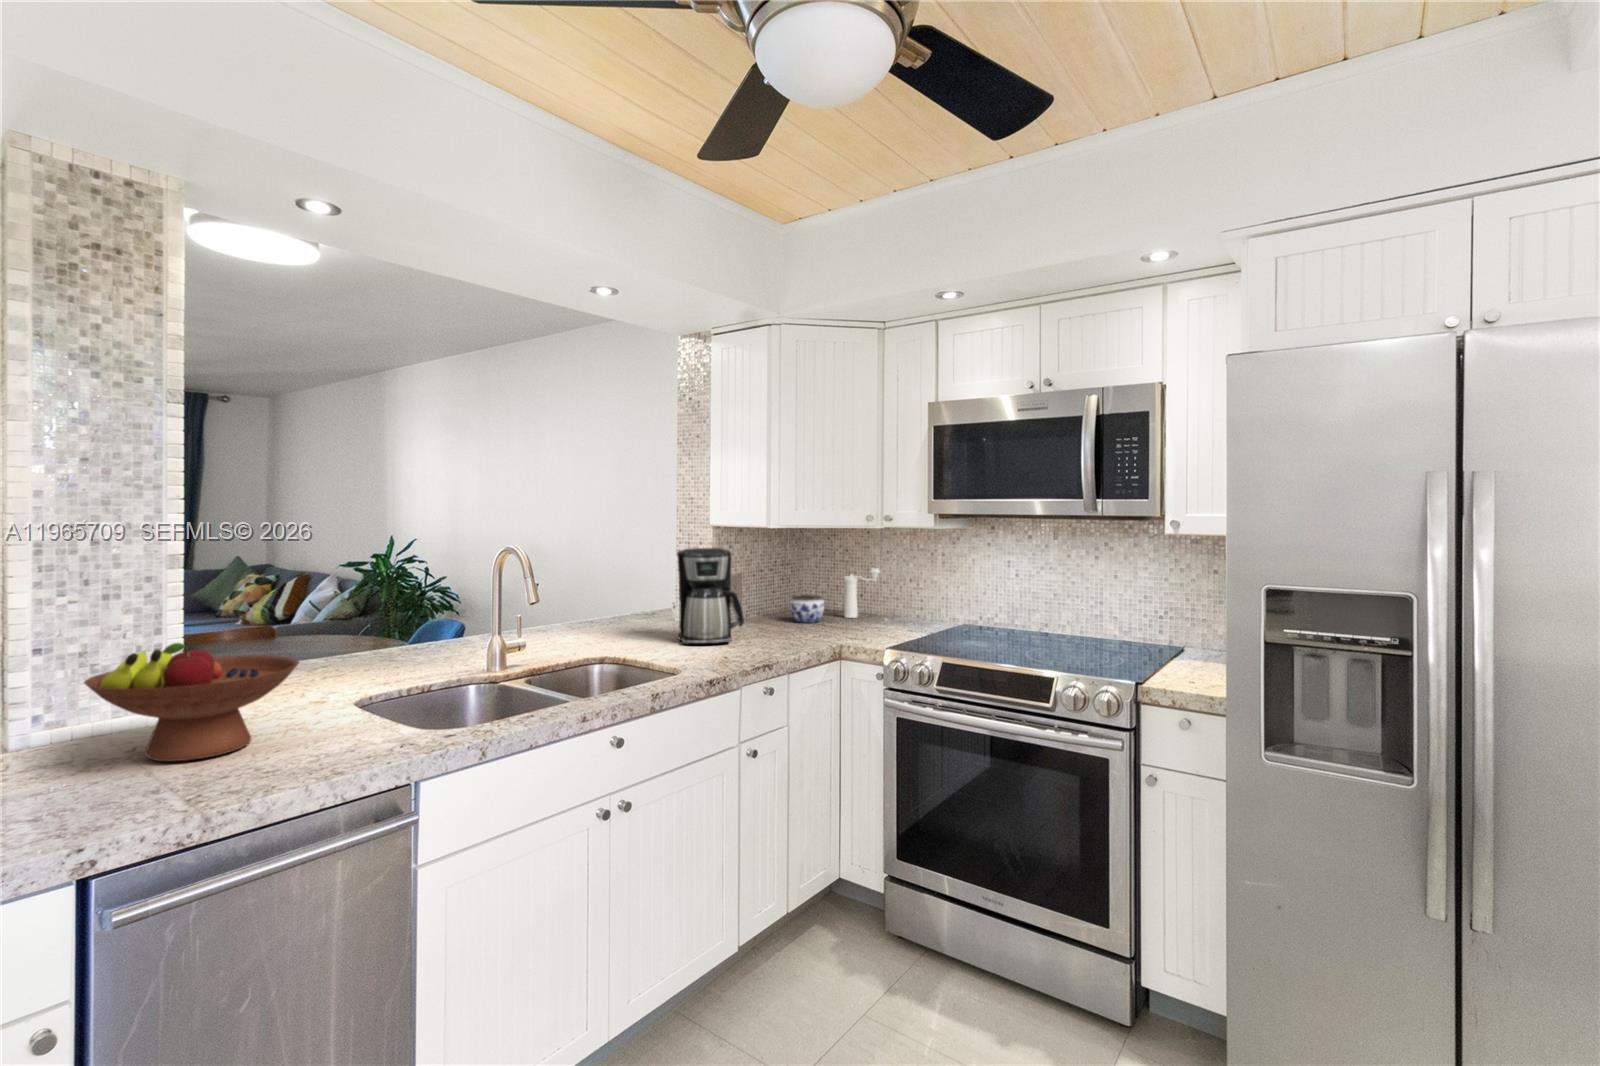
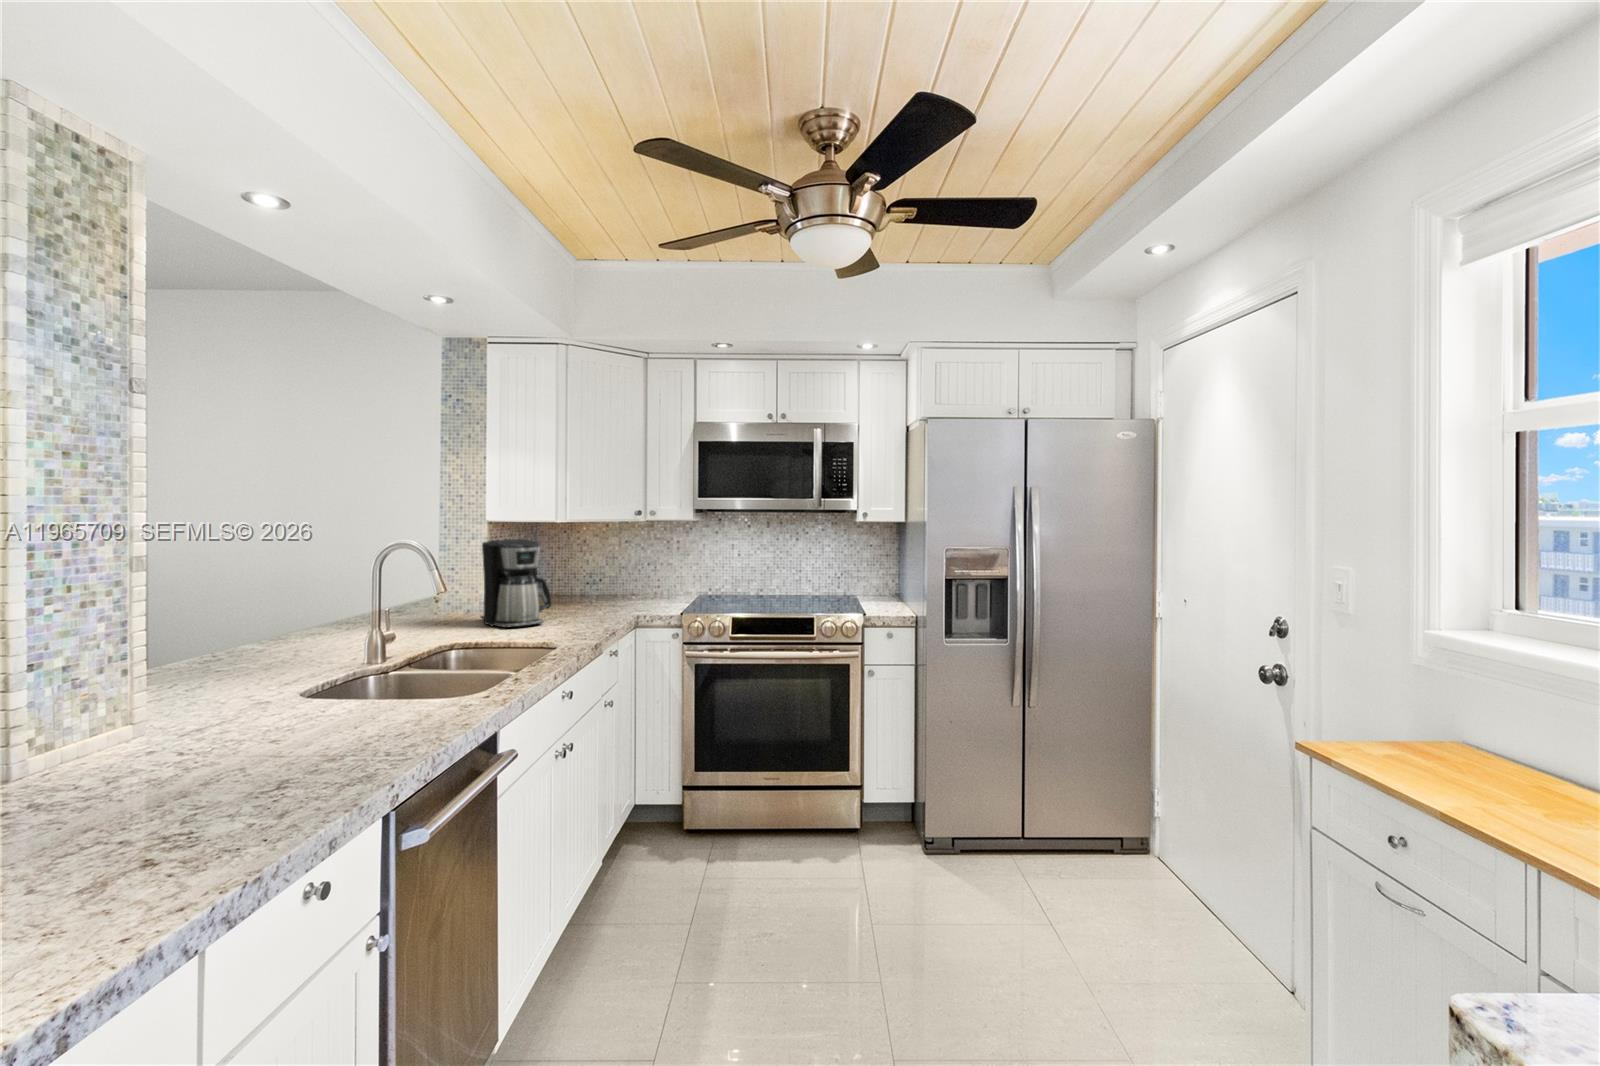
pepper mill: present [845,568,880,618] -> none [592,554,621,598]
jar: present [790,595,824,623] -> none [552,580,584,605]
fruit bowl: present [84,643,299,762] -> none [150,642,355,758]

